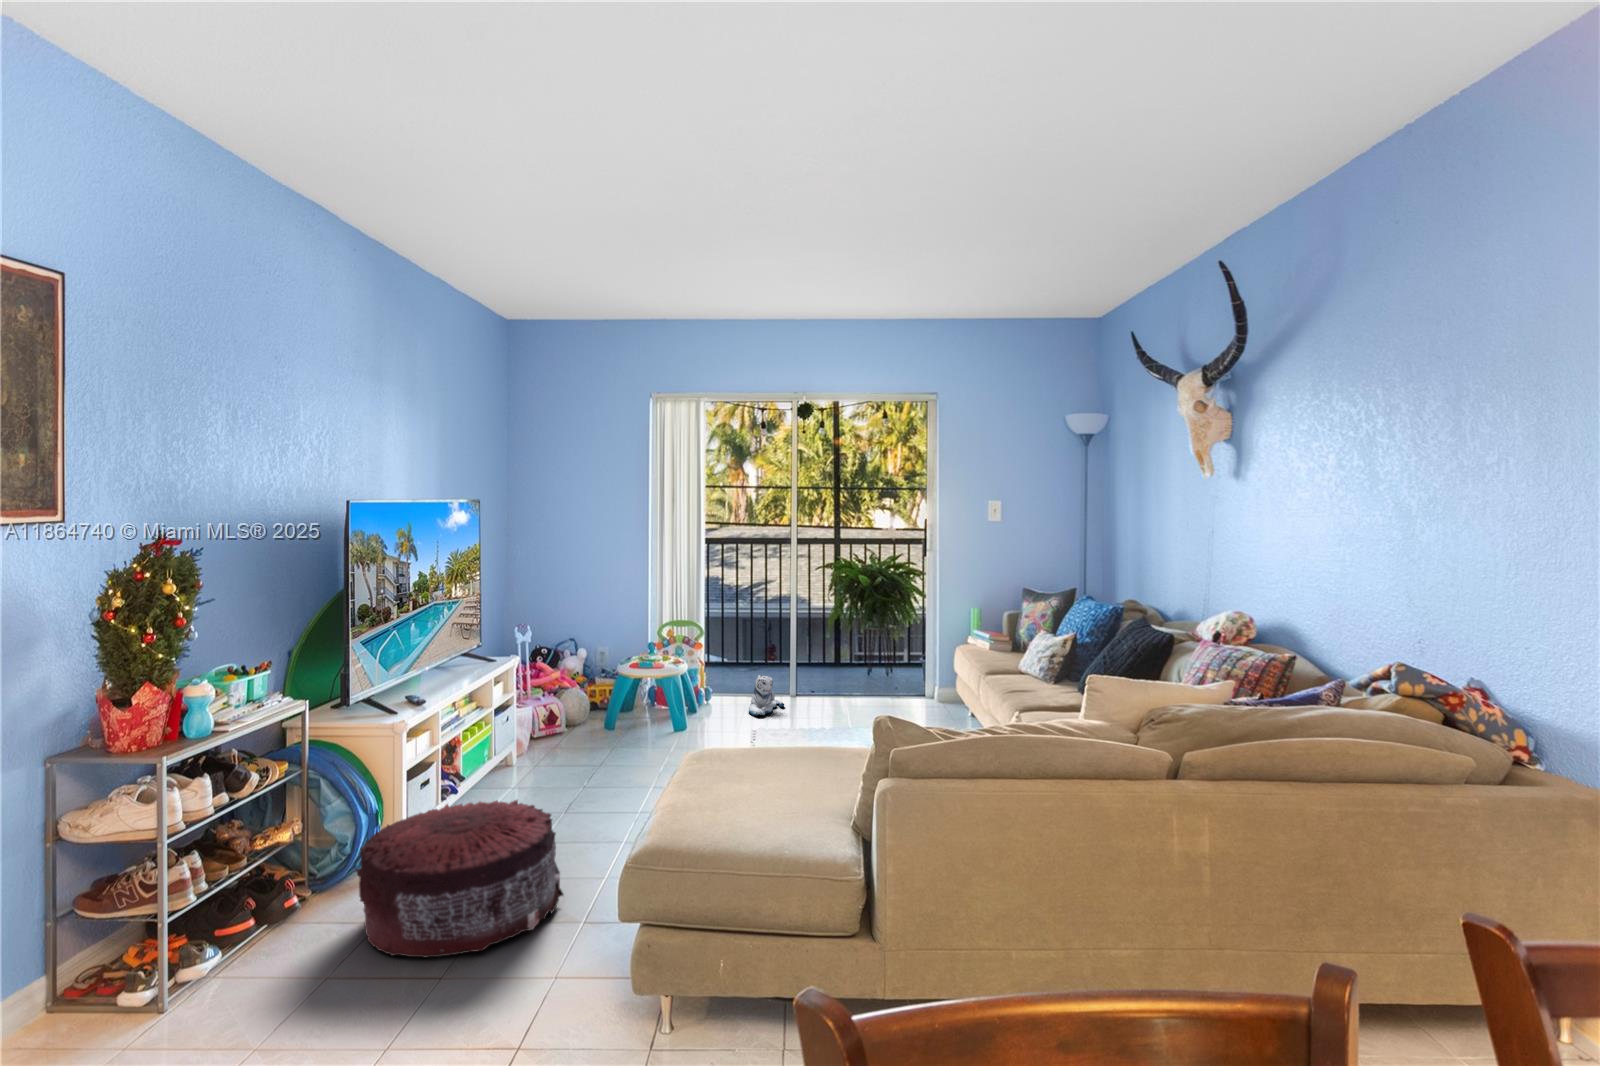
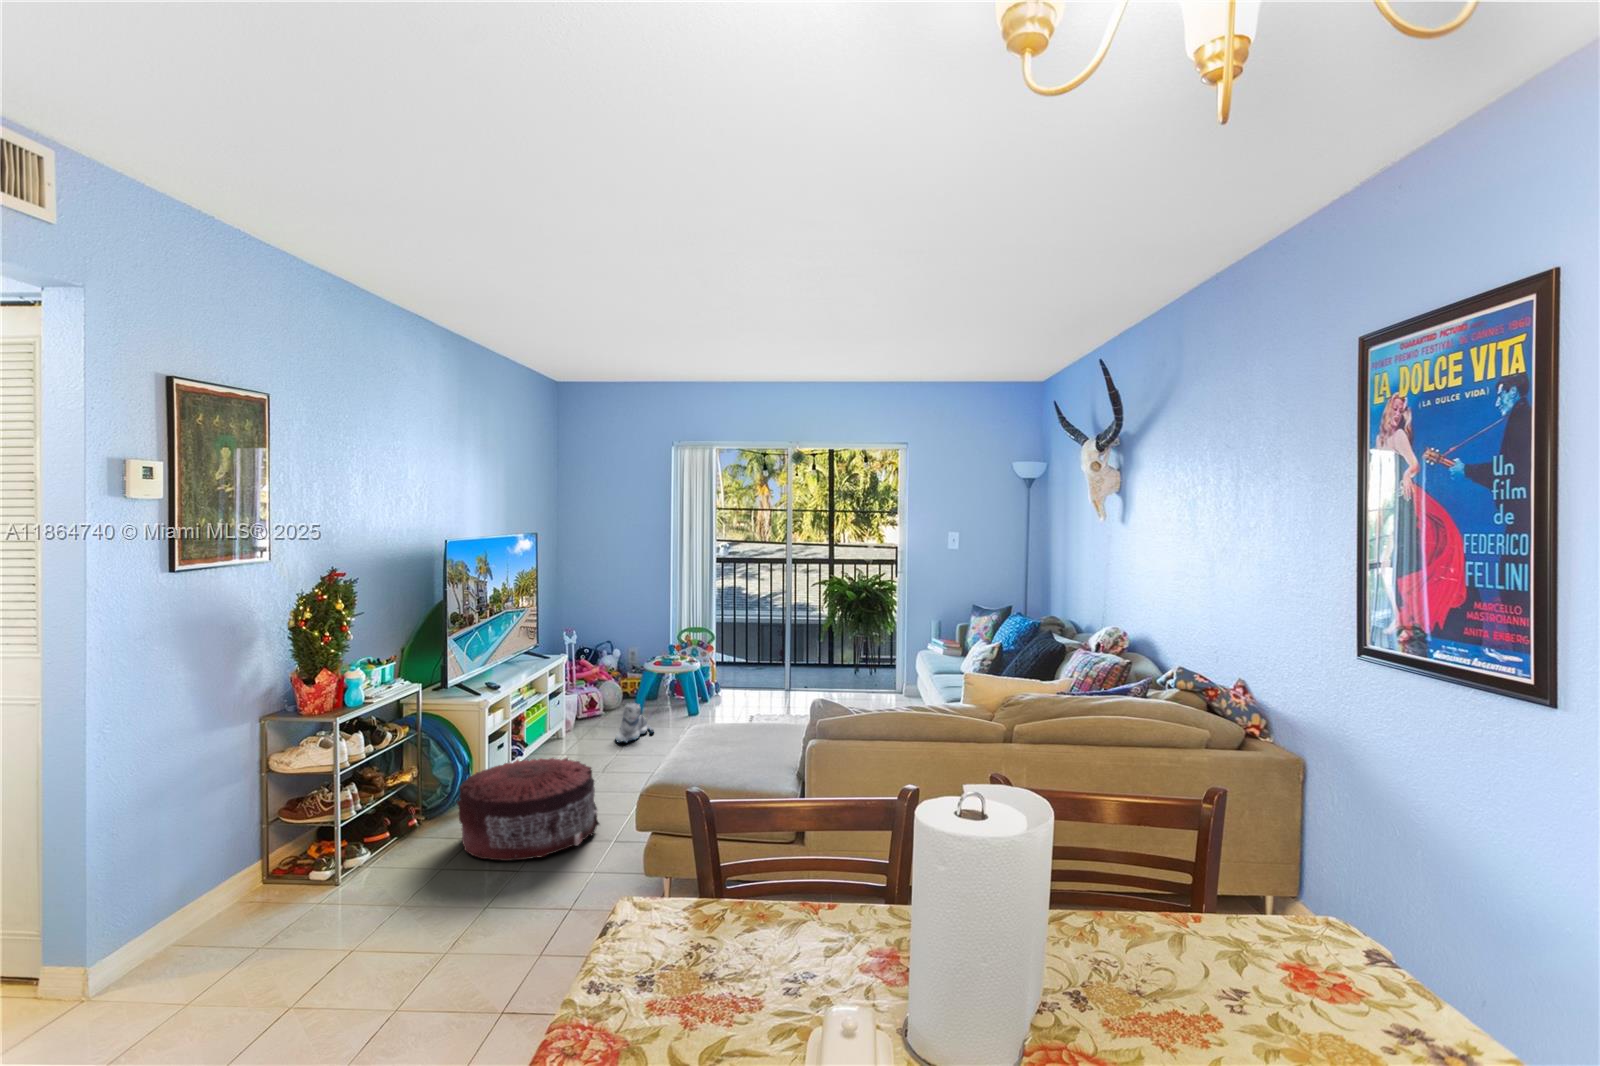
plush toy: present [749,675,784,716] -> present [616,703,654,743]

